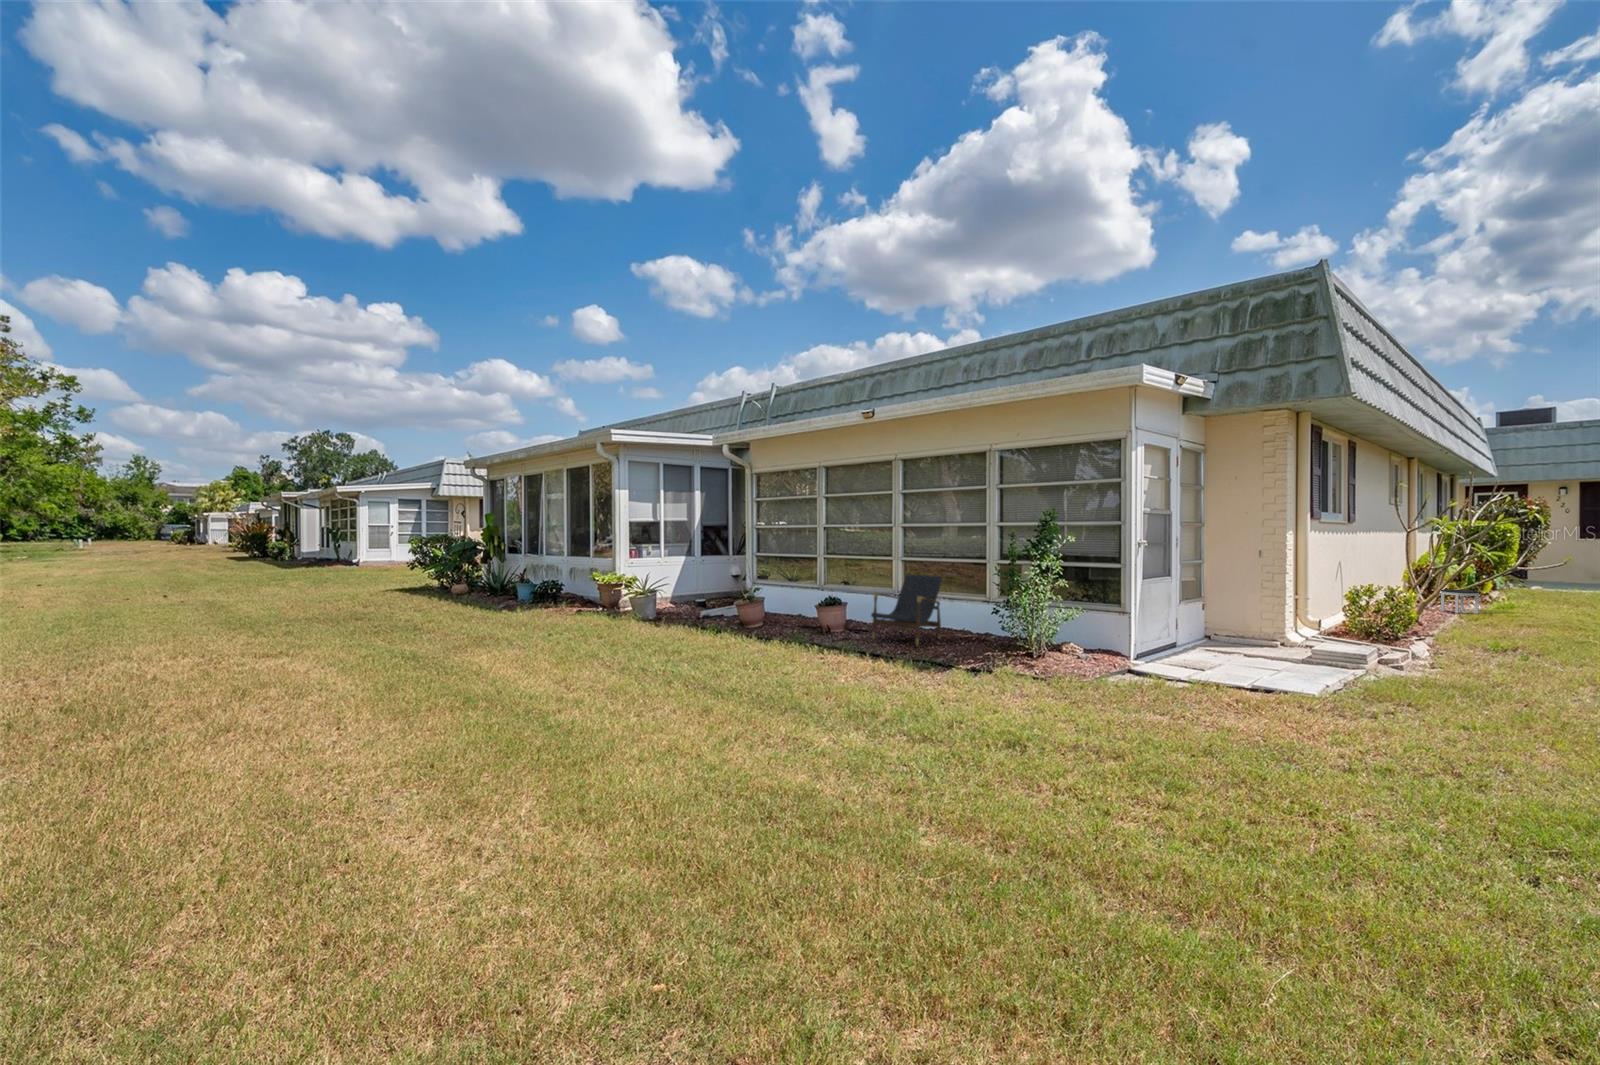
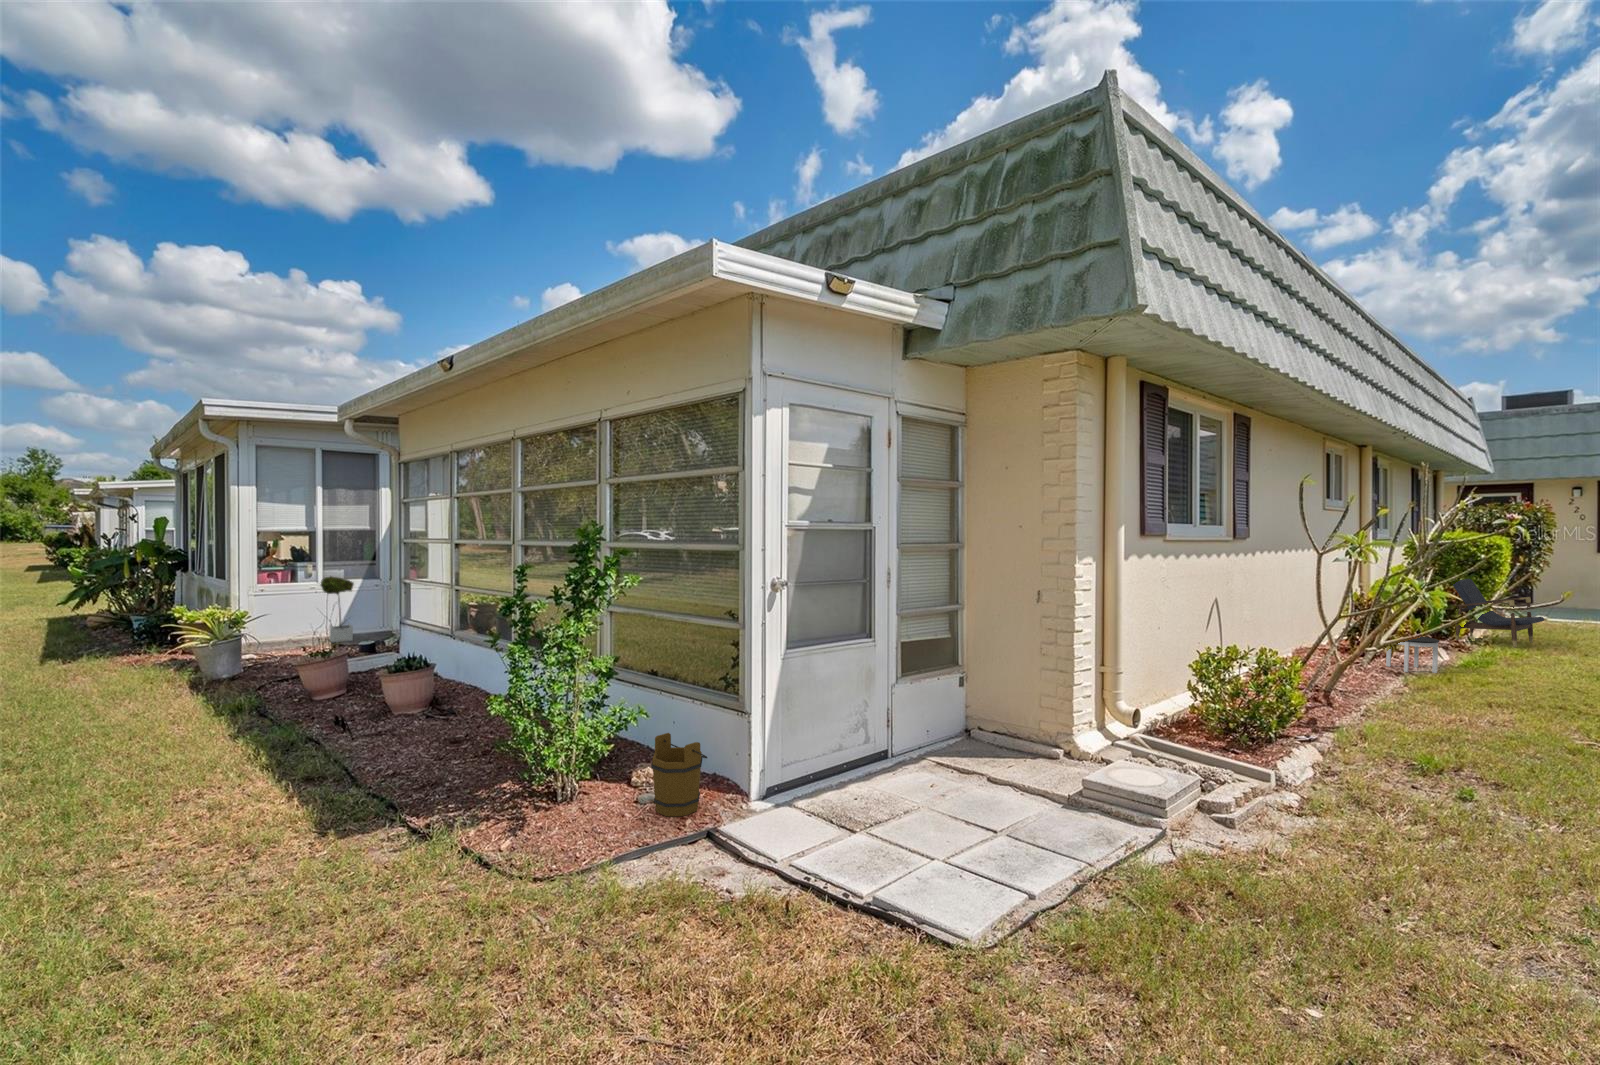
potted tree: none [674,557,695,604] -> present [321,576,354,642]
lounge chair: present [871,574,942,646] -> present [1453,579,1544,648]
bucket: none [1076,625,1108,667] -> present [651,733,707,816]

